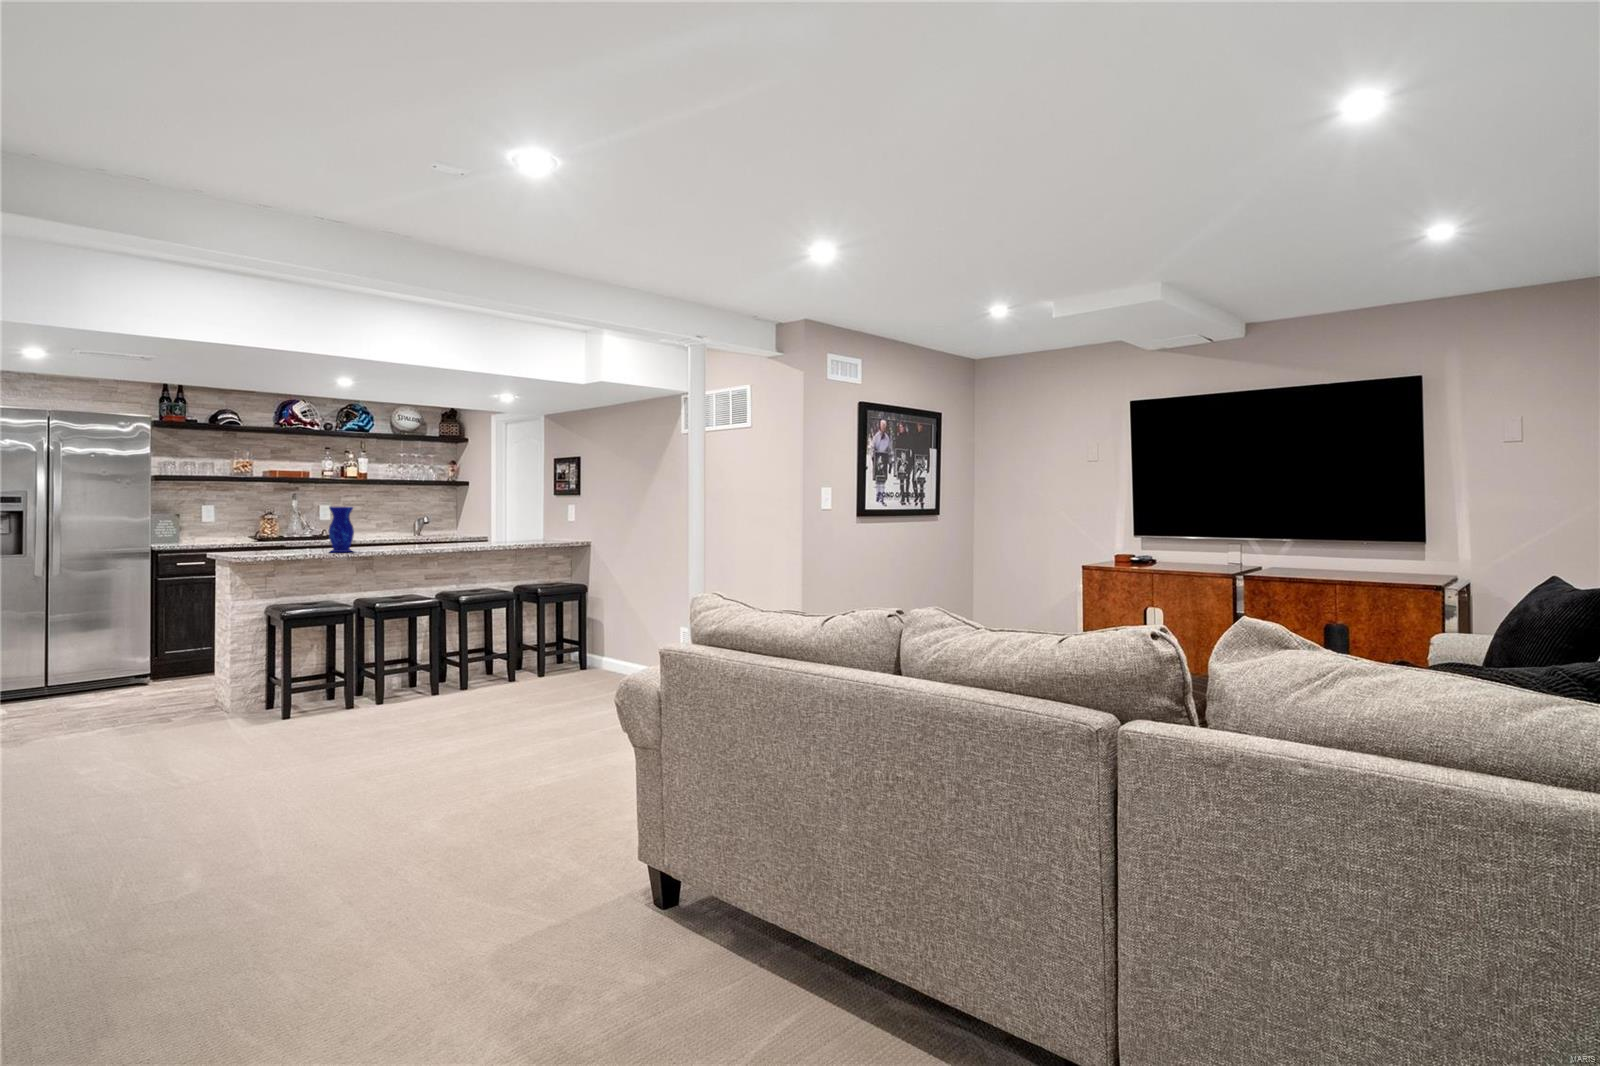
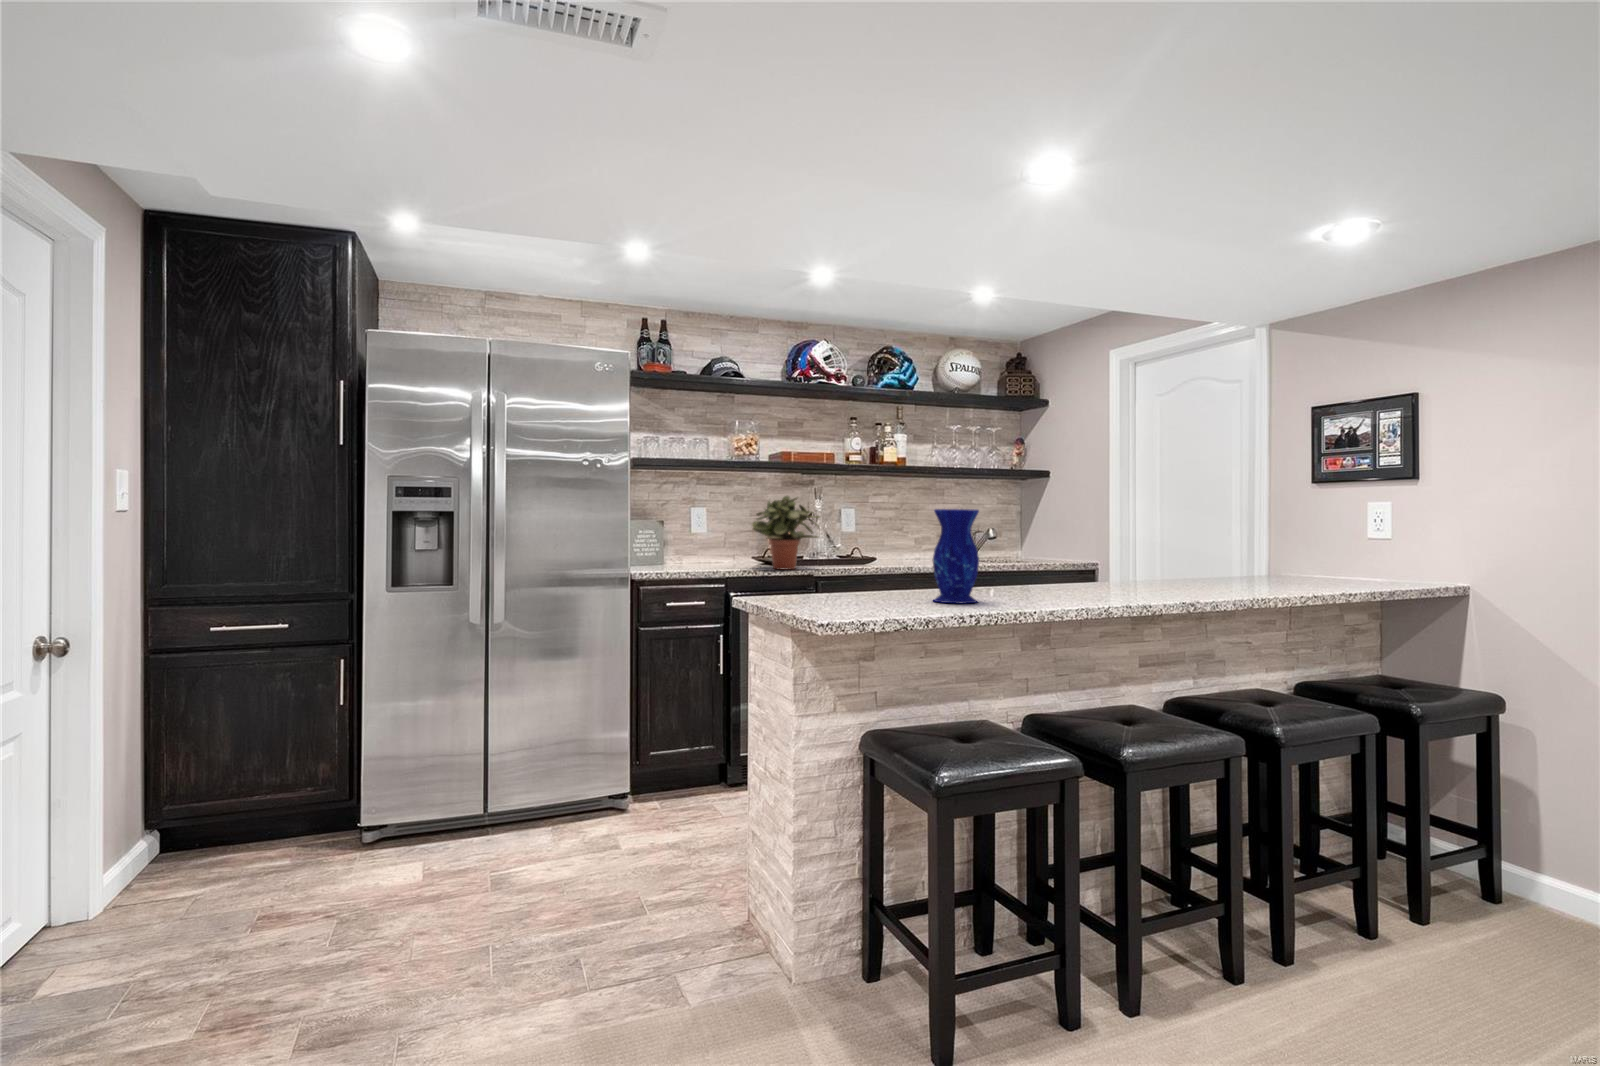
potted plant: none [248,498,298,543] -> present [752,496,820,569]

